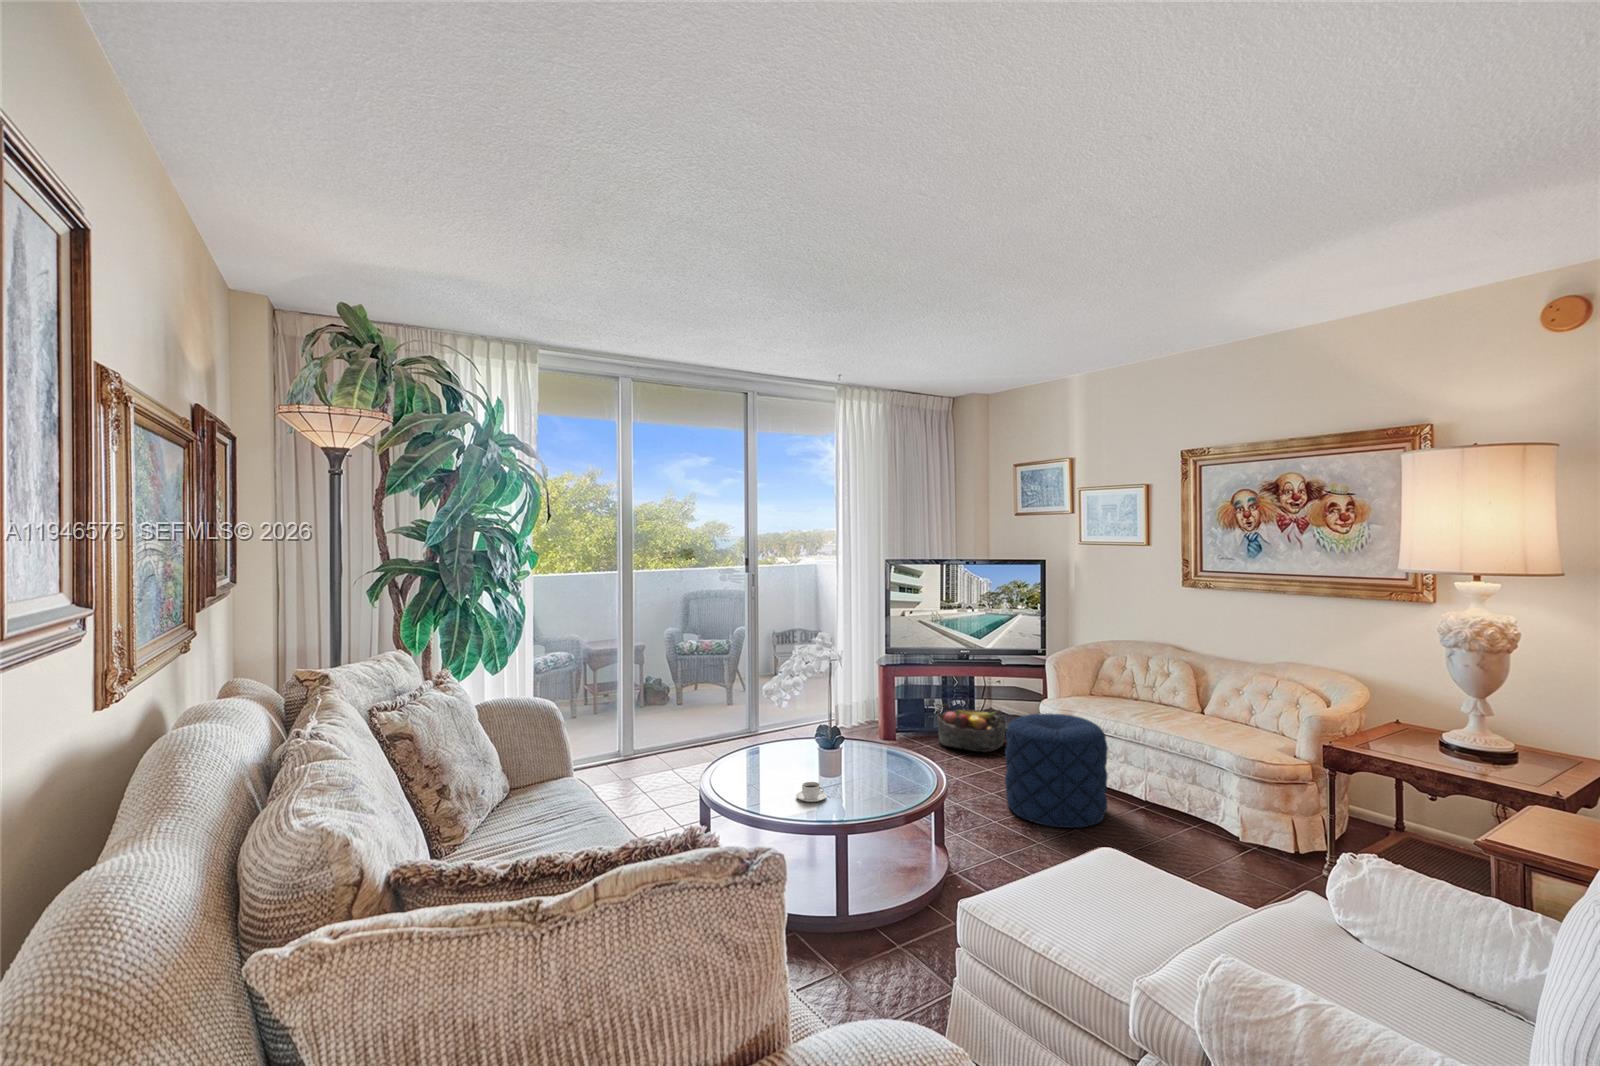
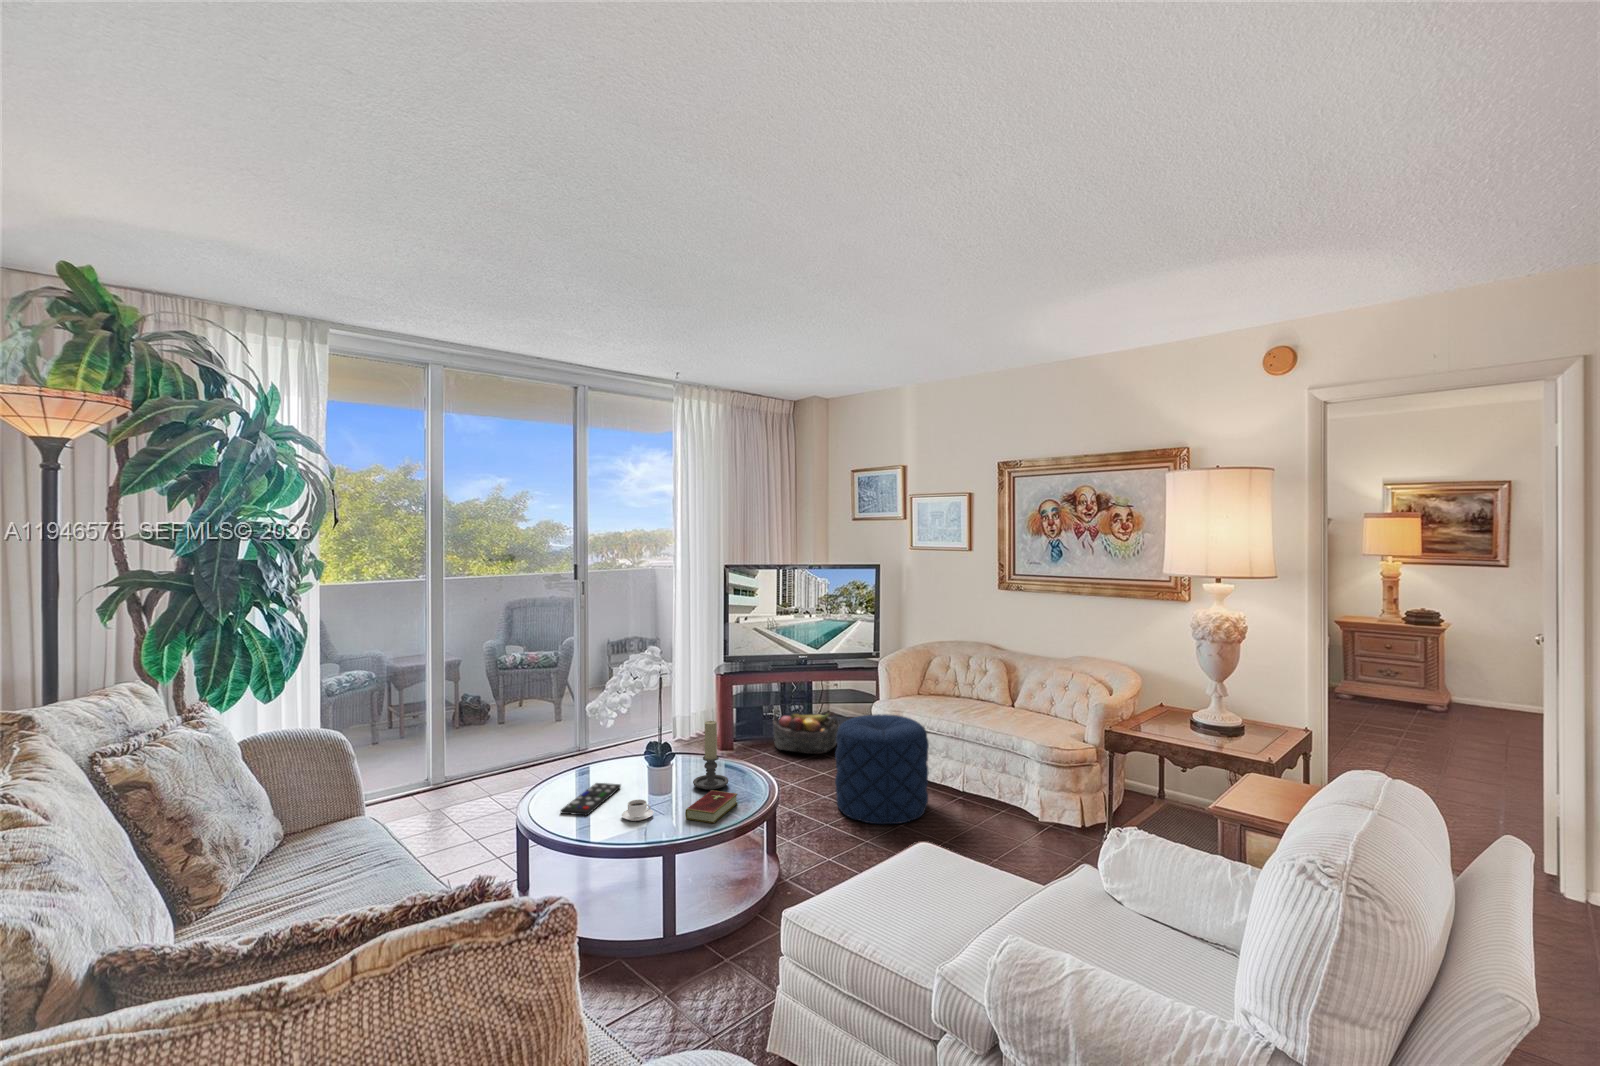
candle holder: none [863,710,898,778] -> present [693,721,728,790]
remote control: none [740,764,794,794] -> present [561,783,621,815]
hardcover book: none [858,778,909,810] -> present [685,790,738,823]

